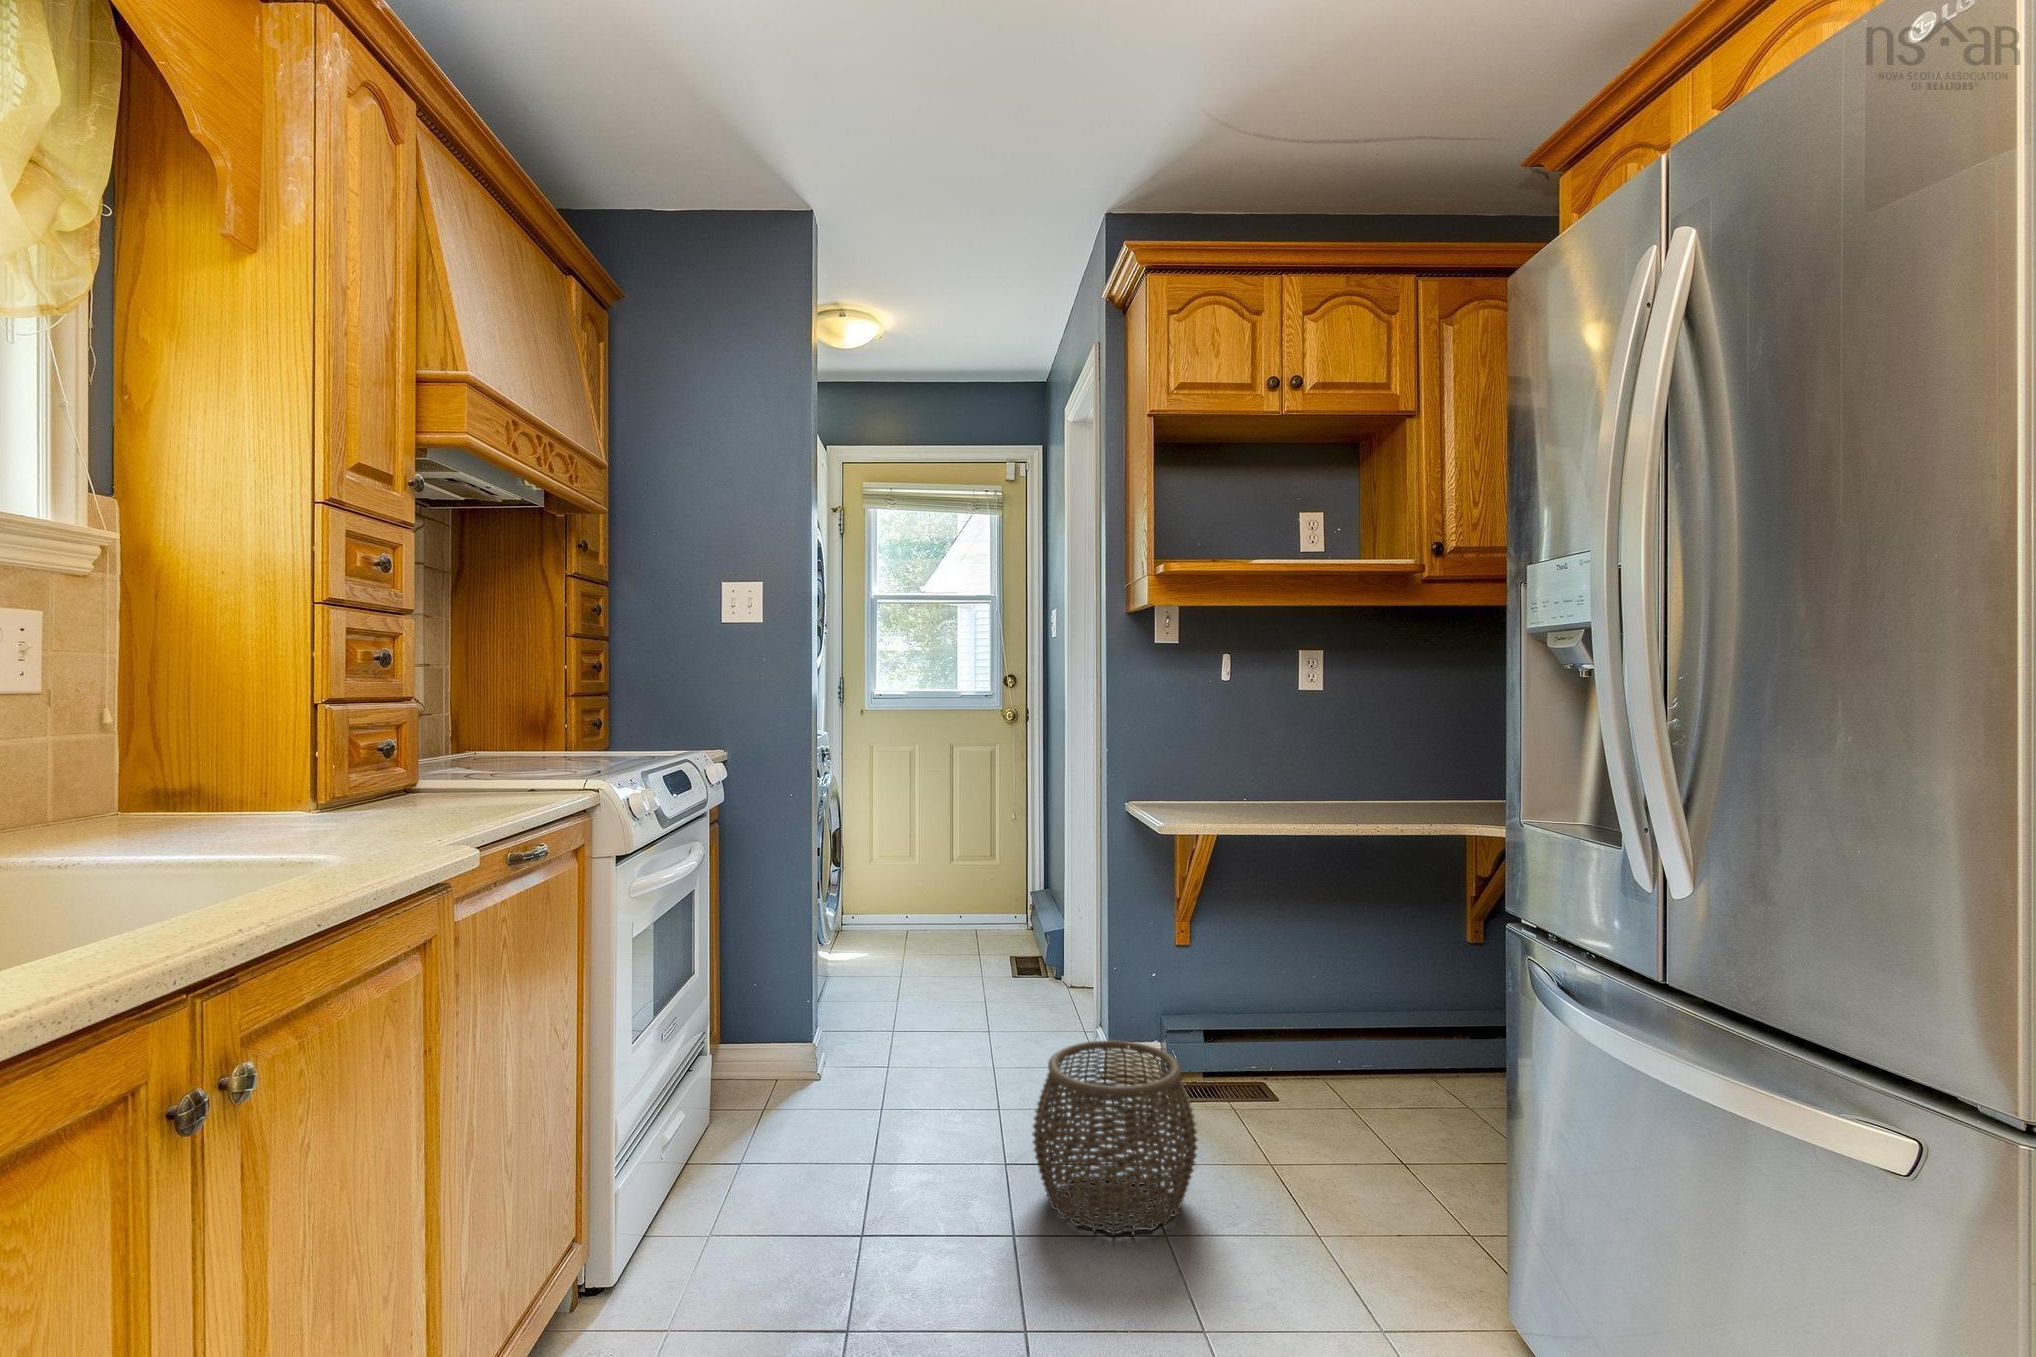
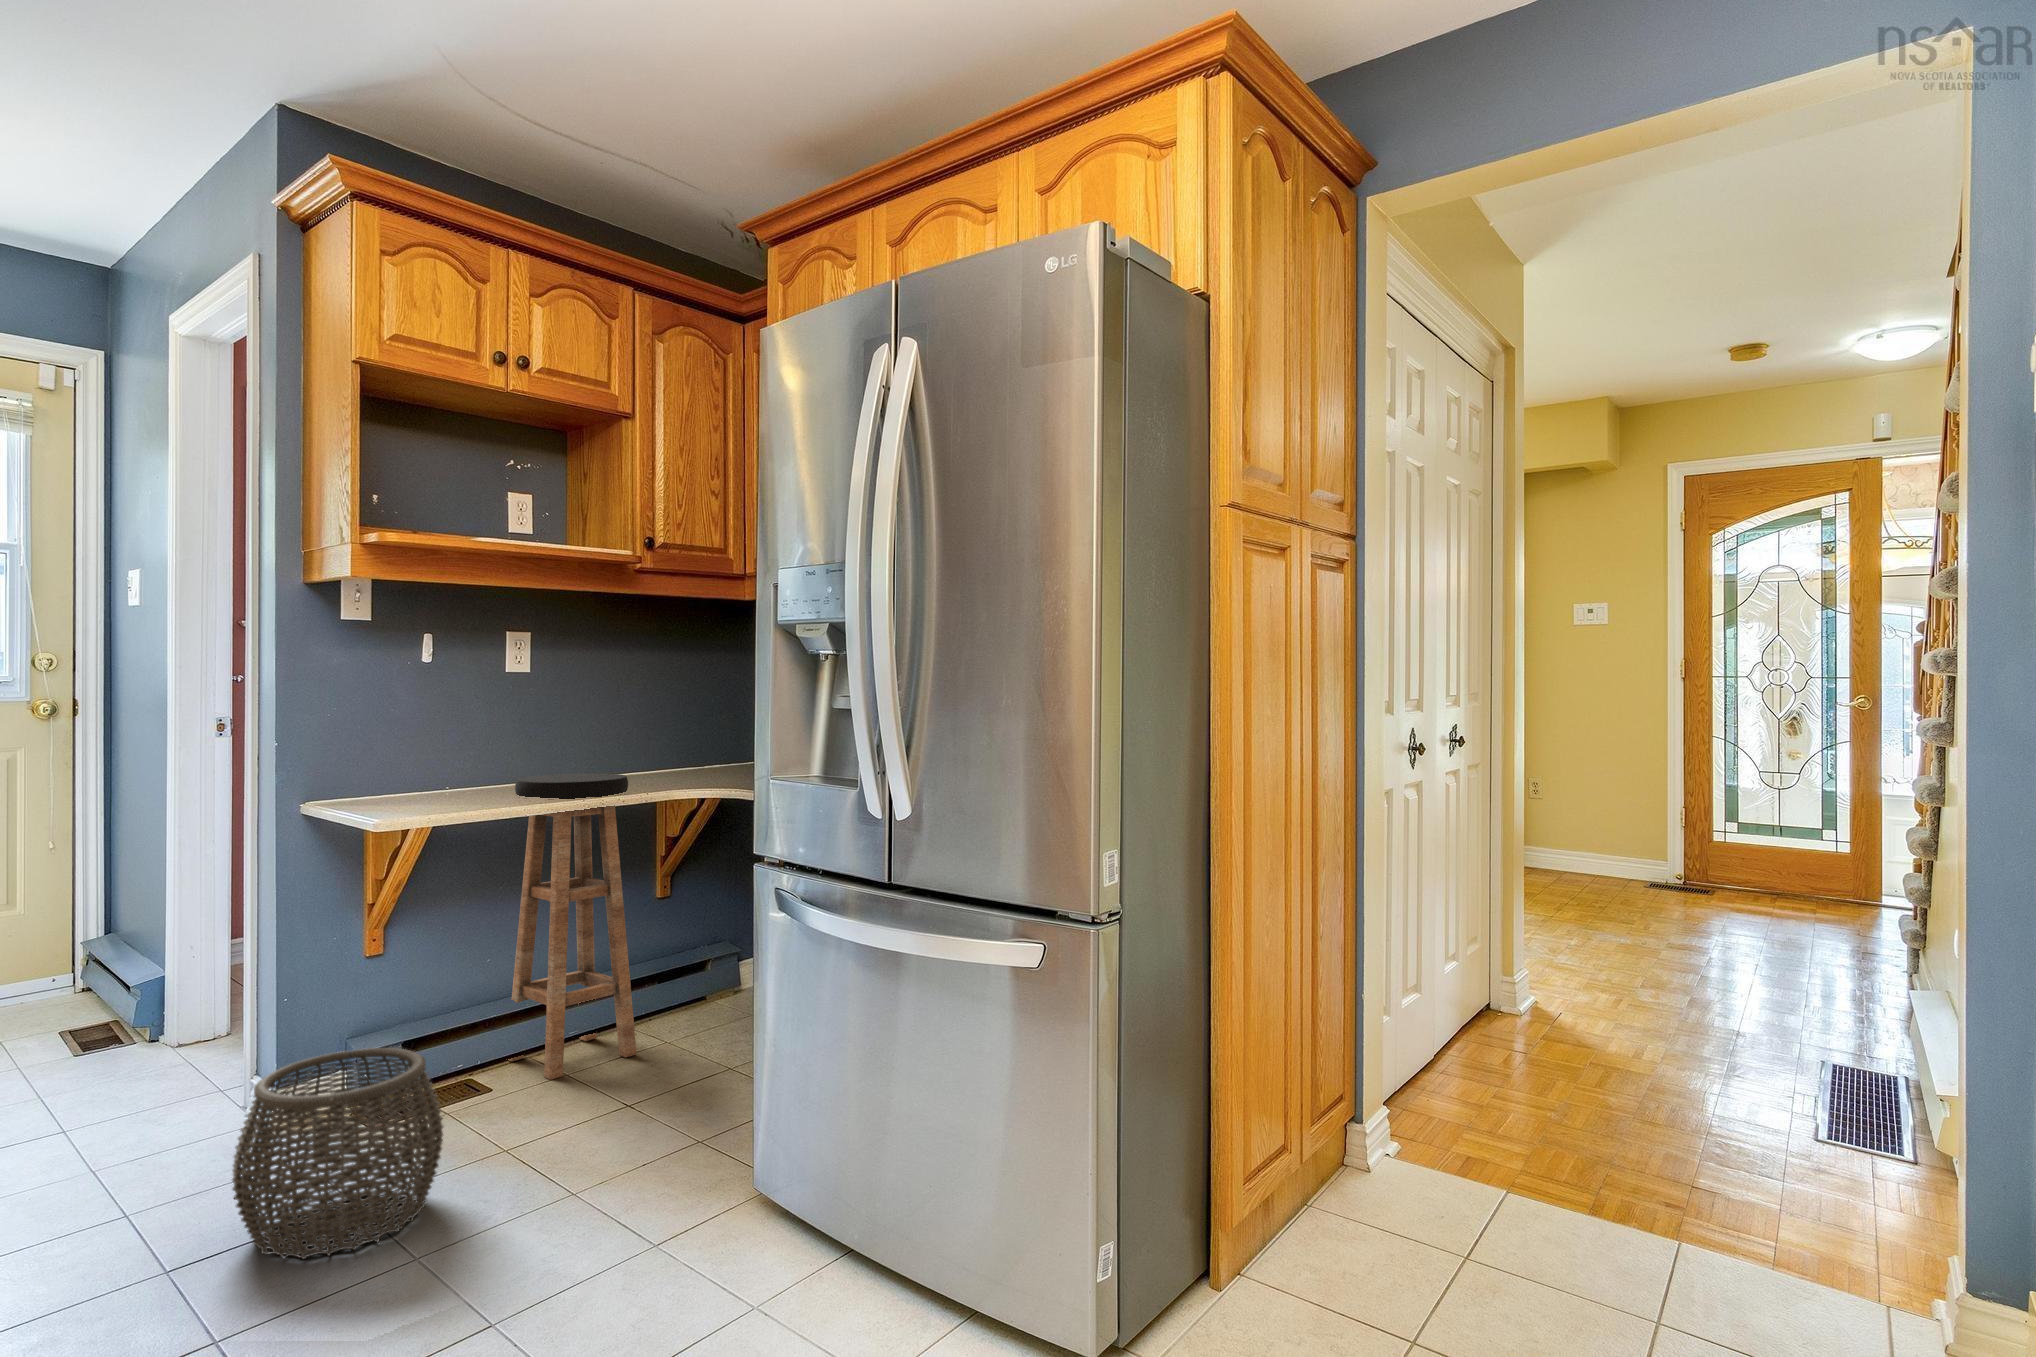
bar stool: none [1299,794,1427,1109] -> present [508,773,637,1080]

